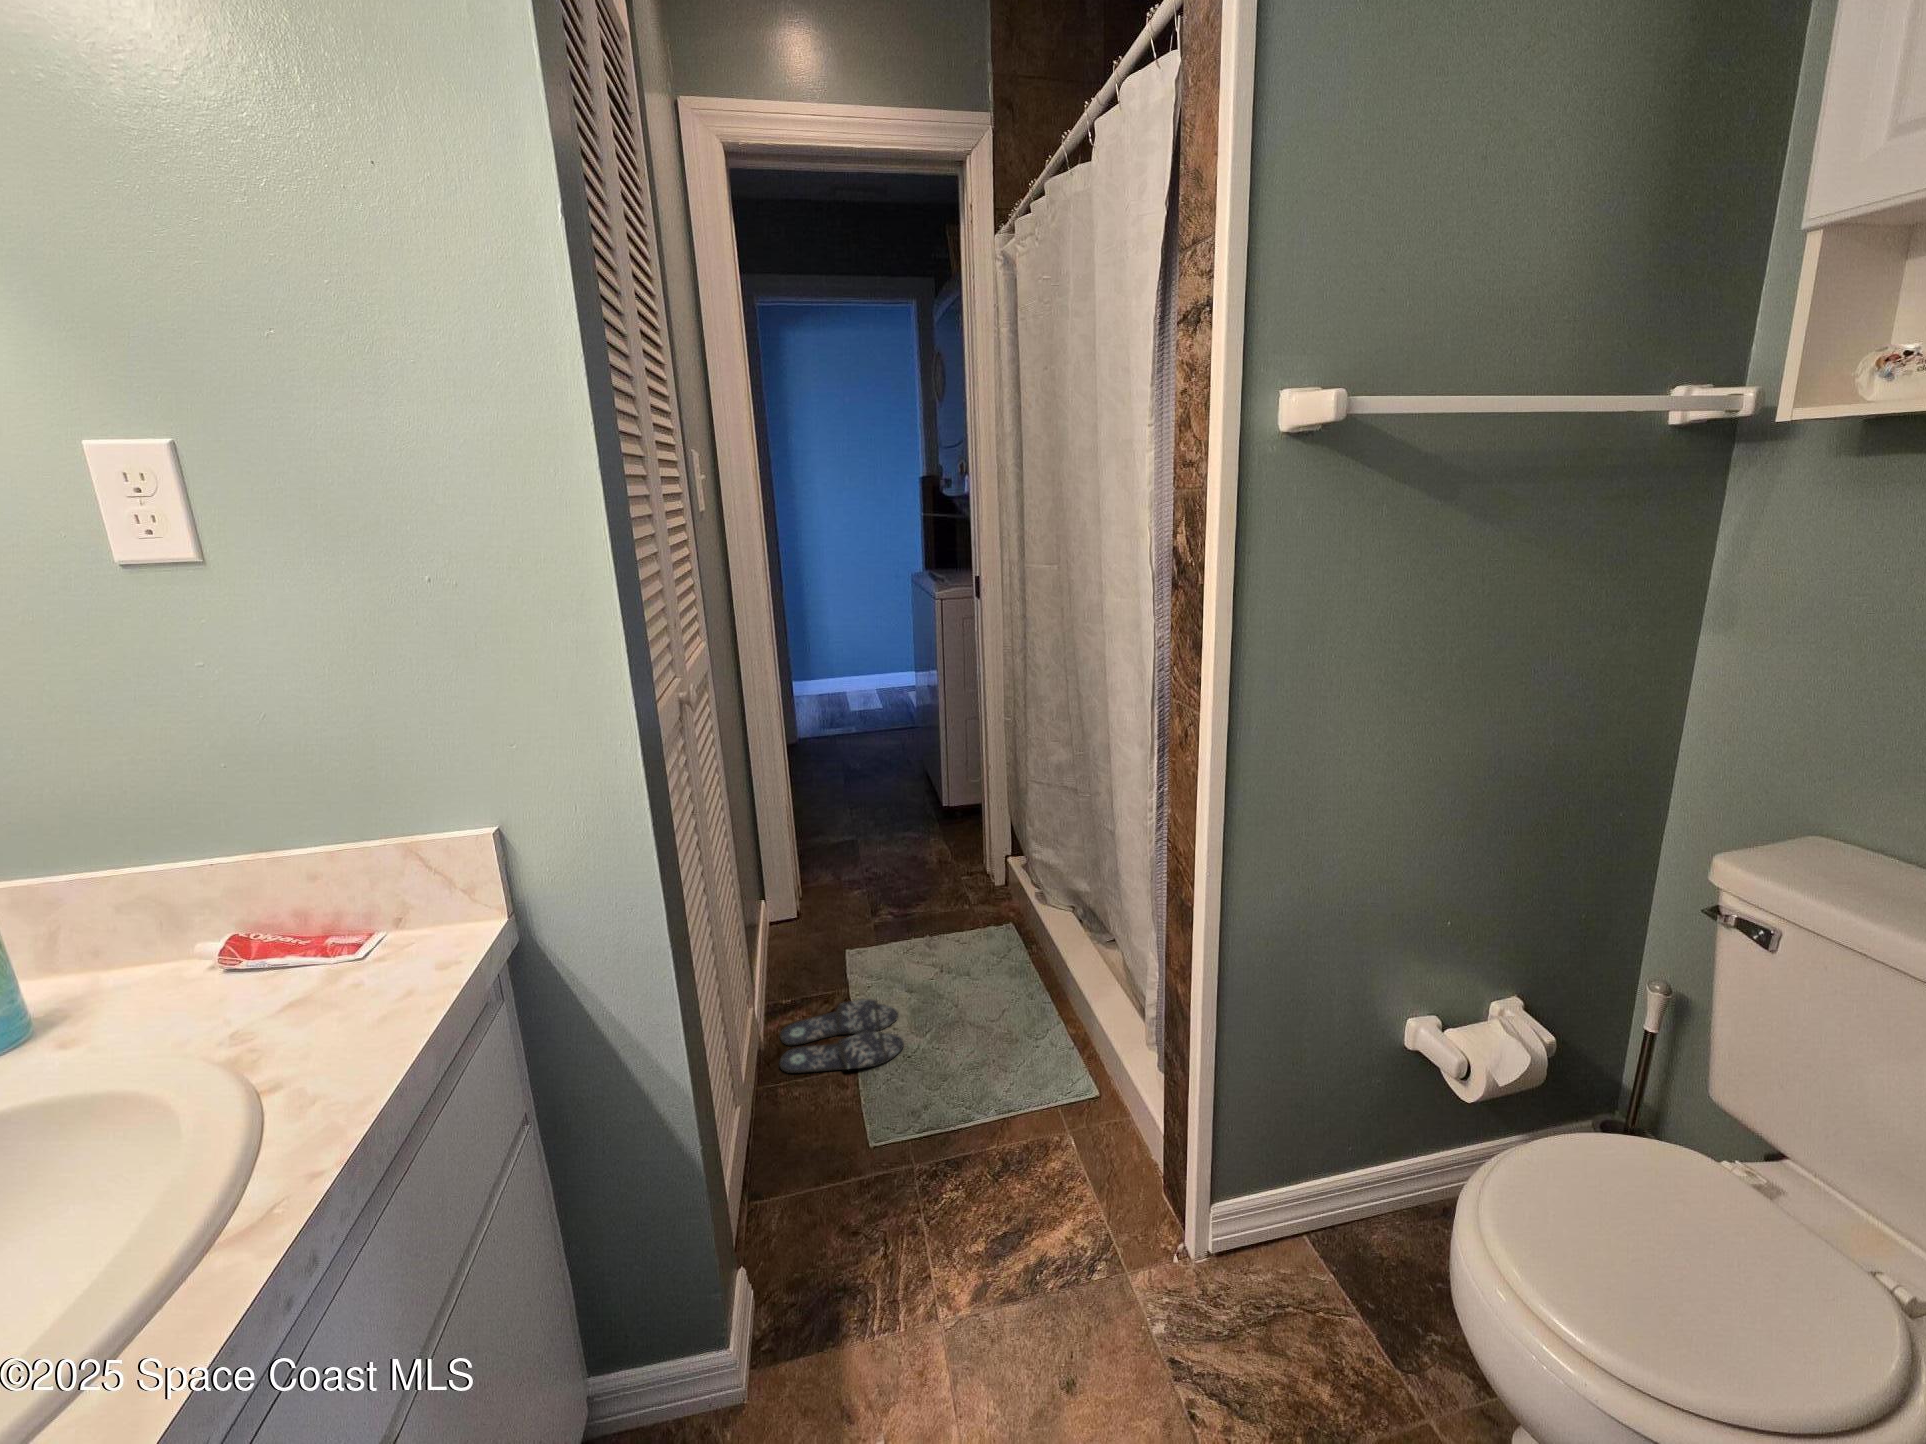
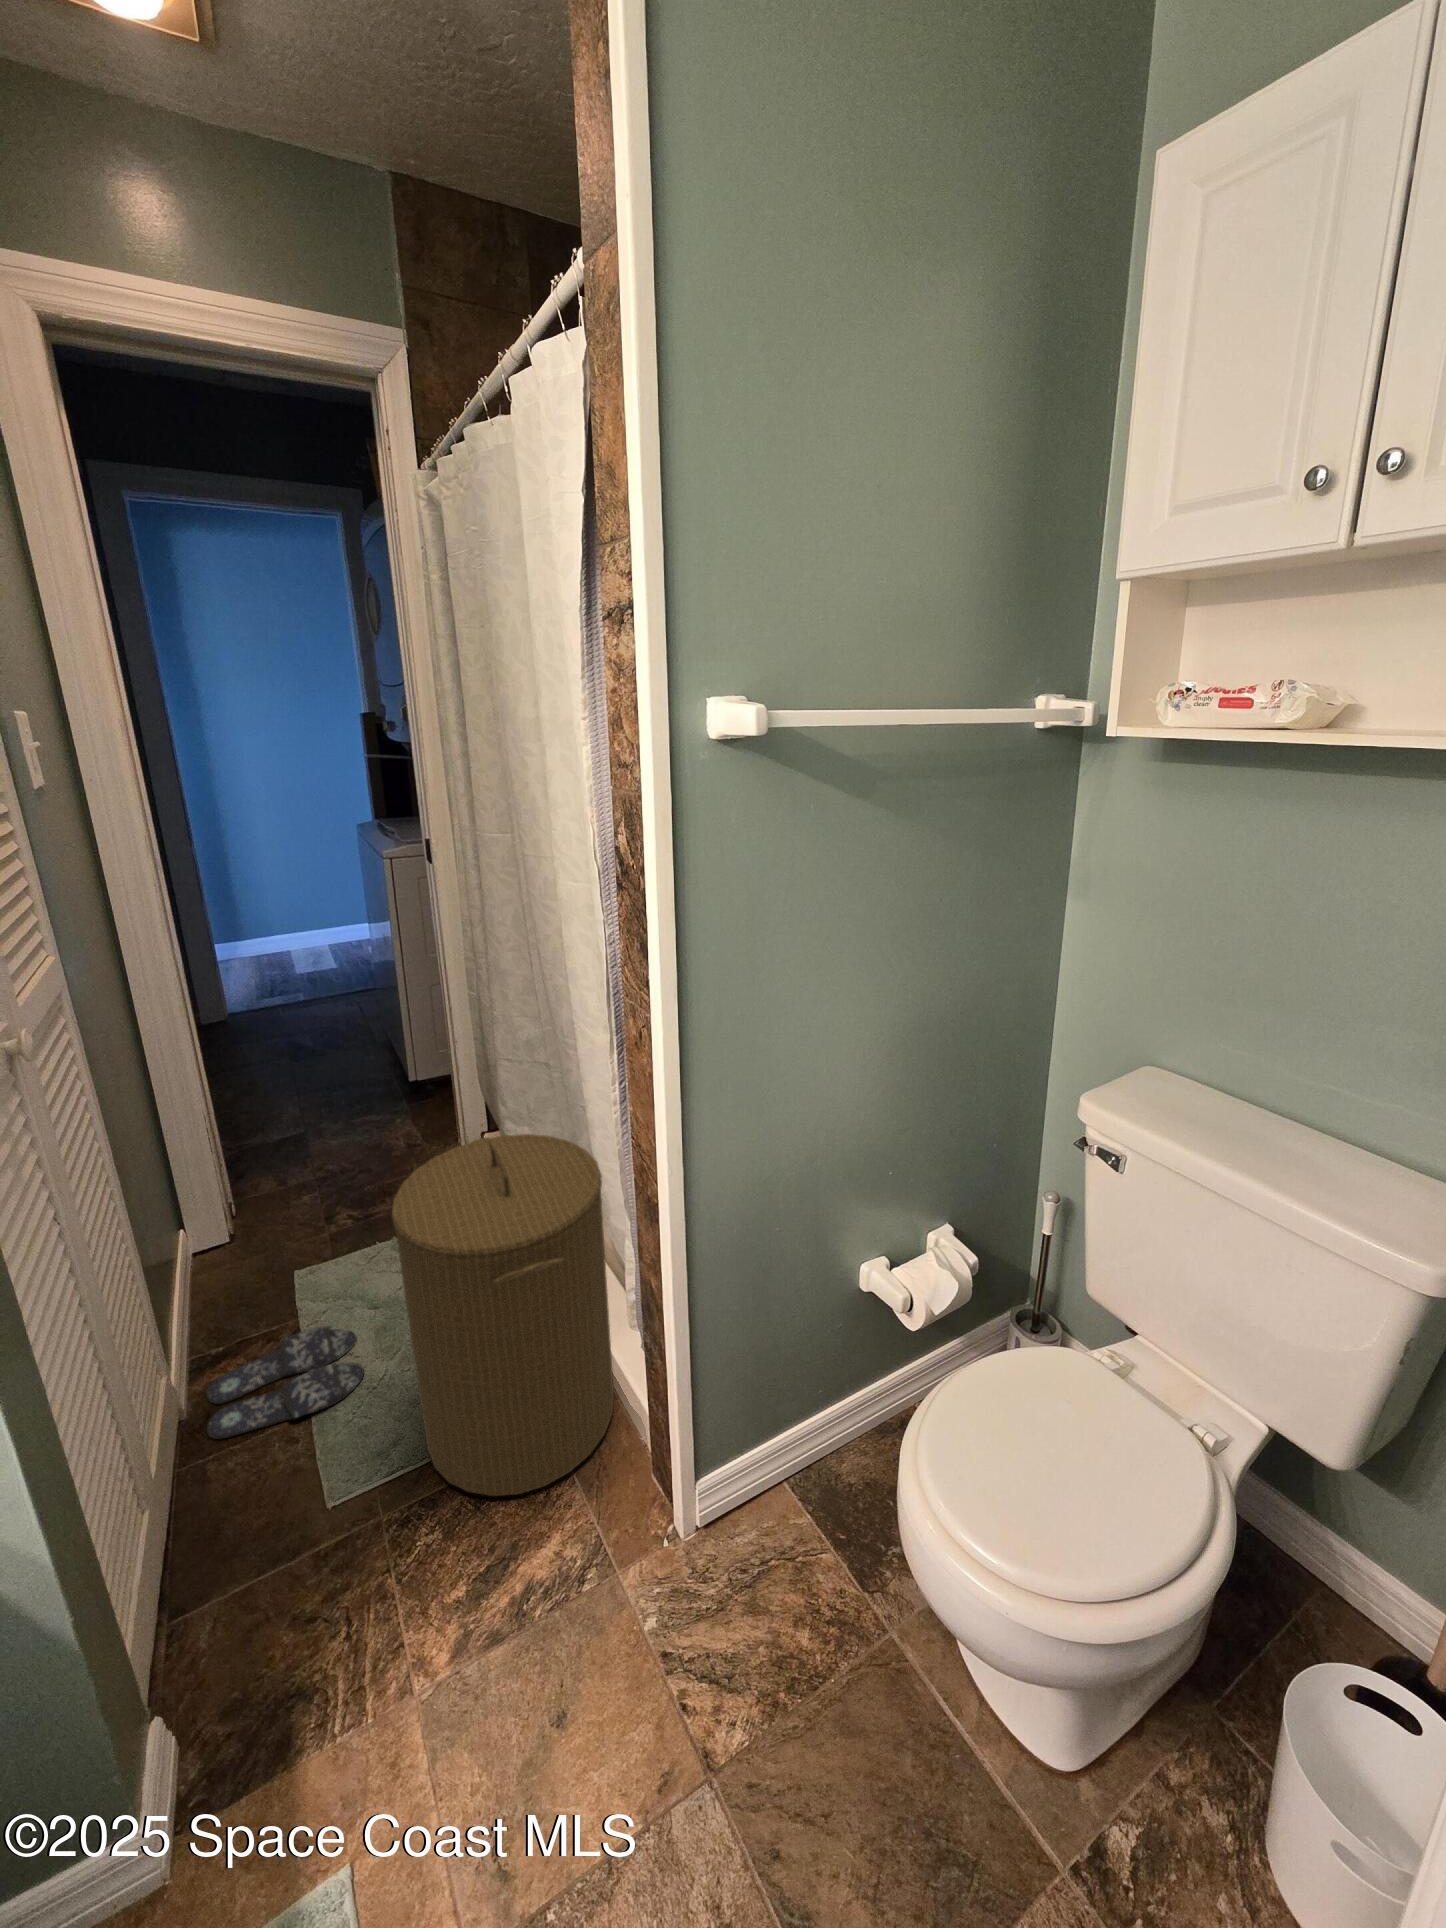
laundry hamper: none [942,837,1133,1178] -> present [392,1134,614,1496]

